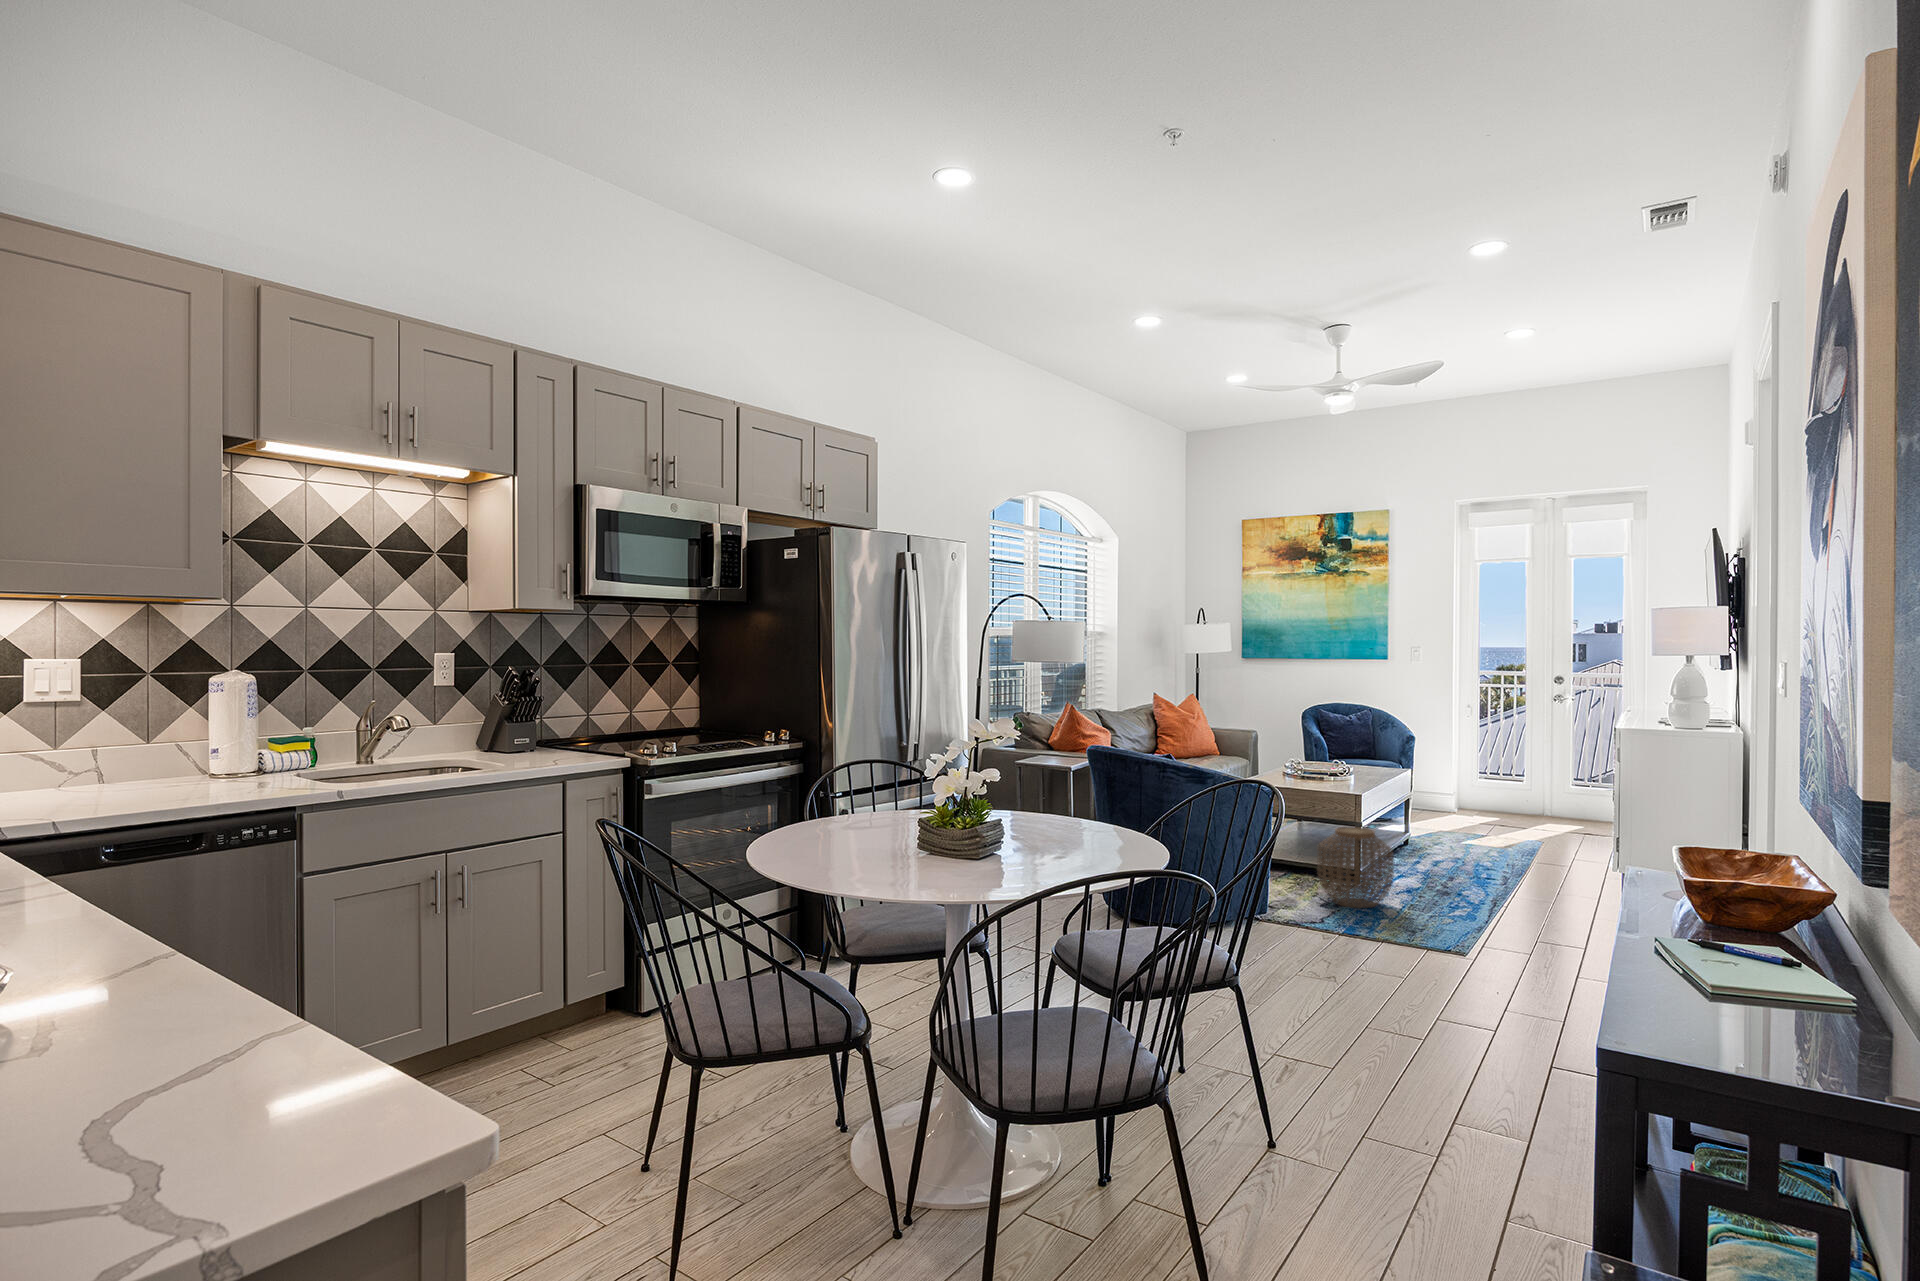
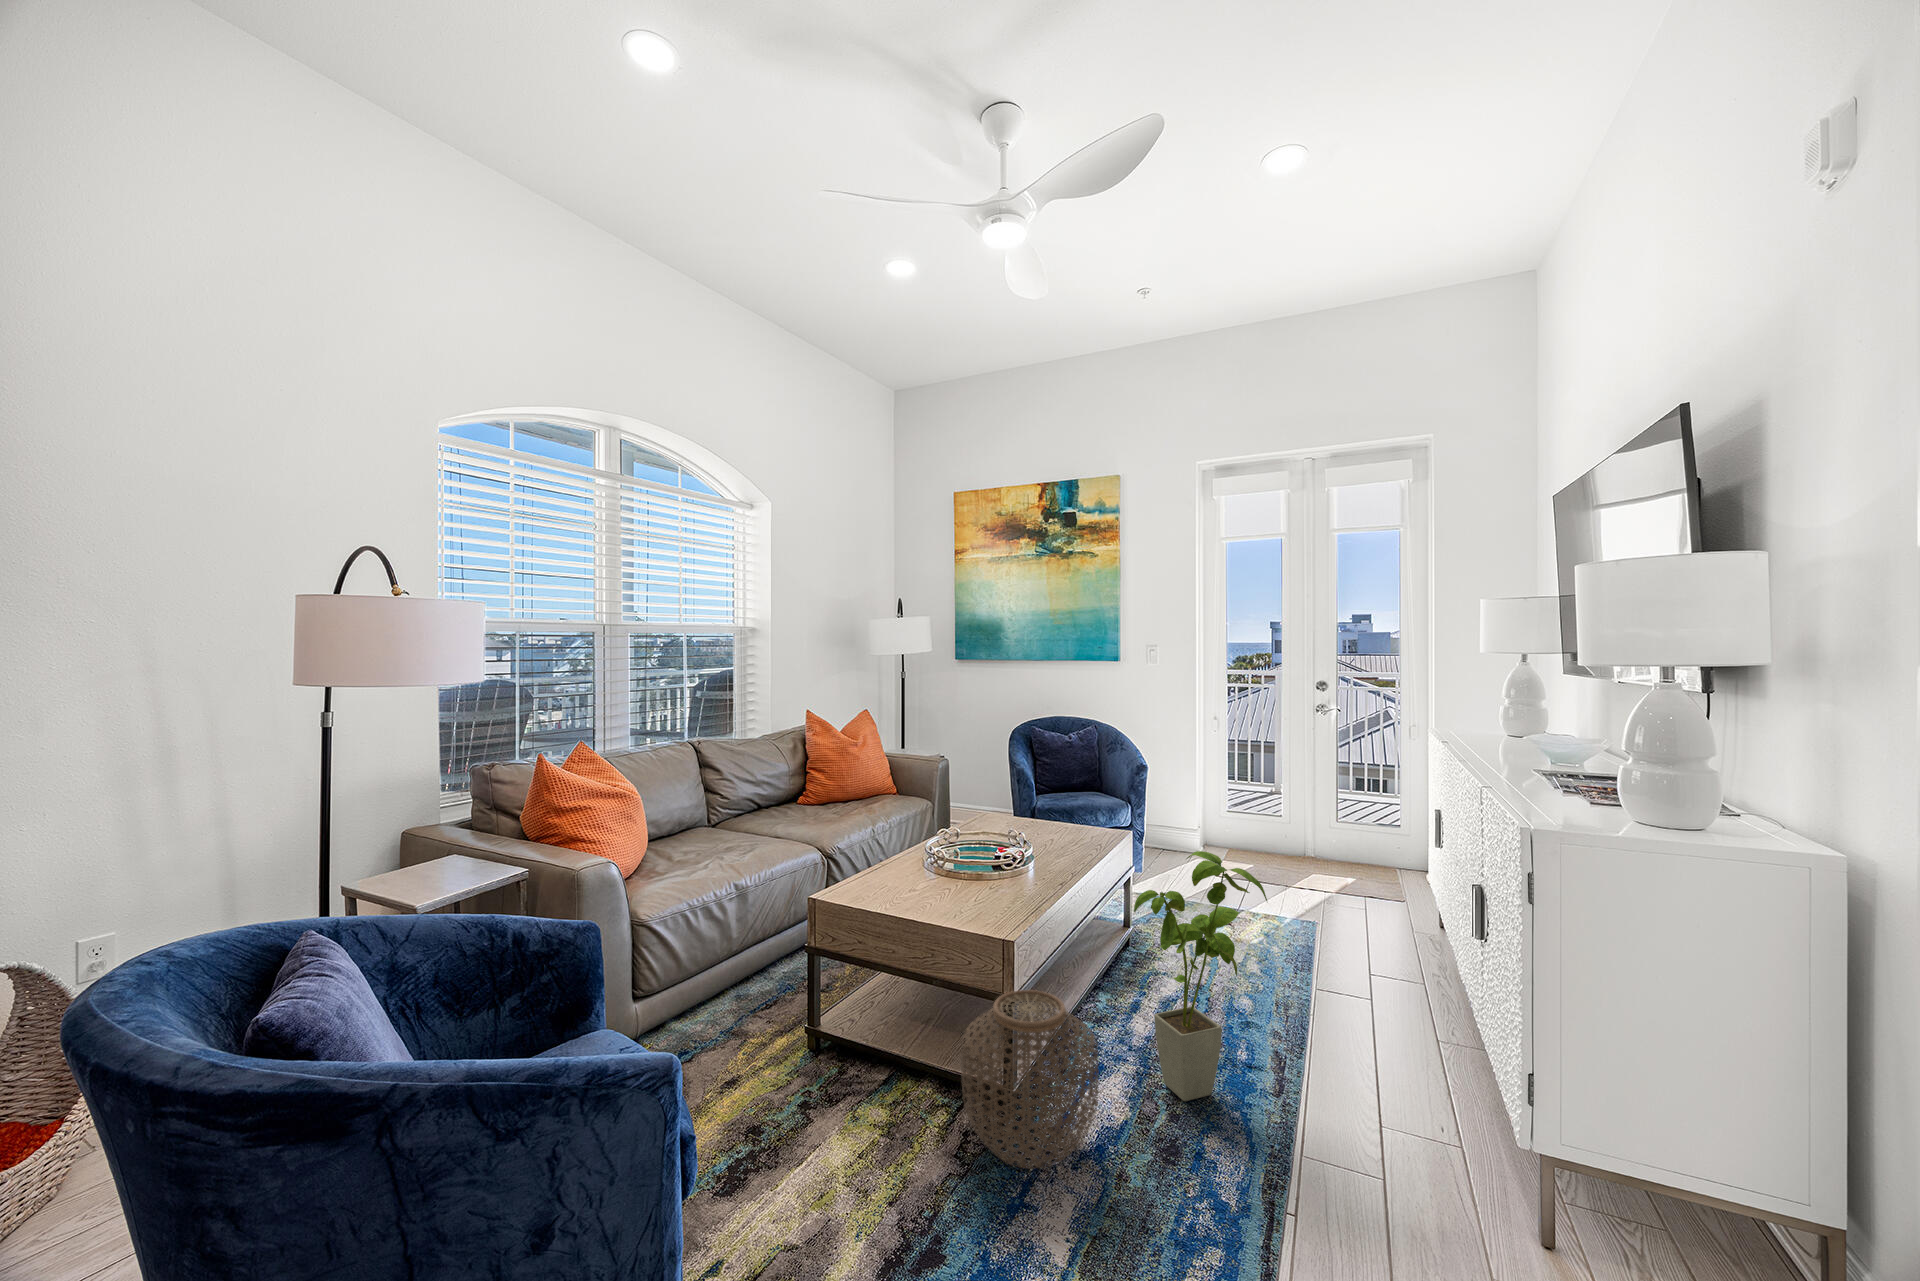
house plant: none [1411,760,1491,898] -> present [1134,851,1267,1101]

